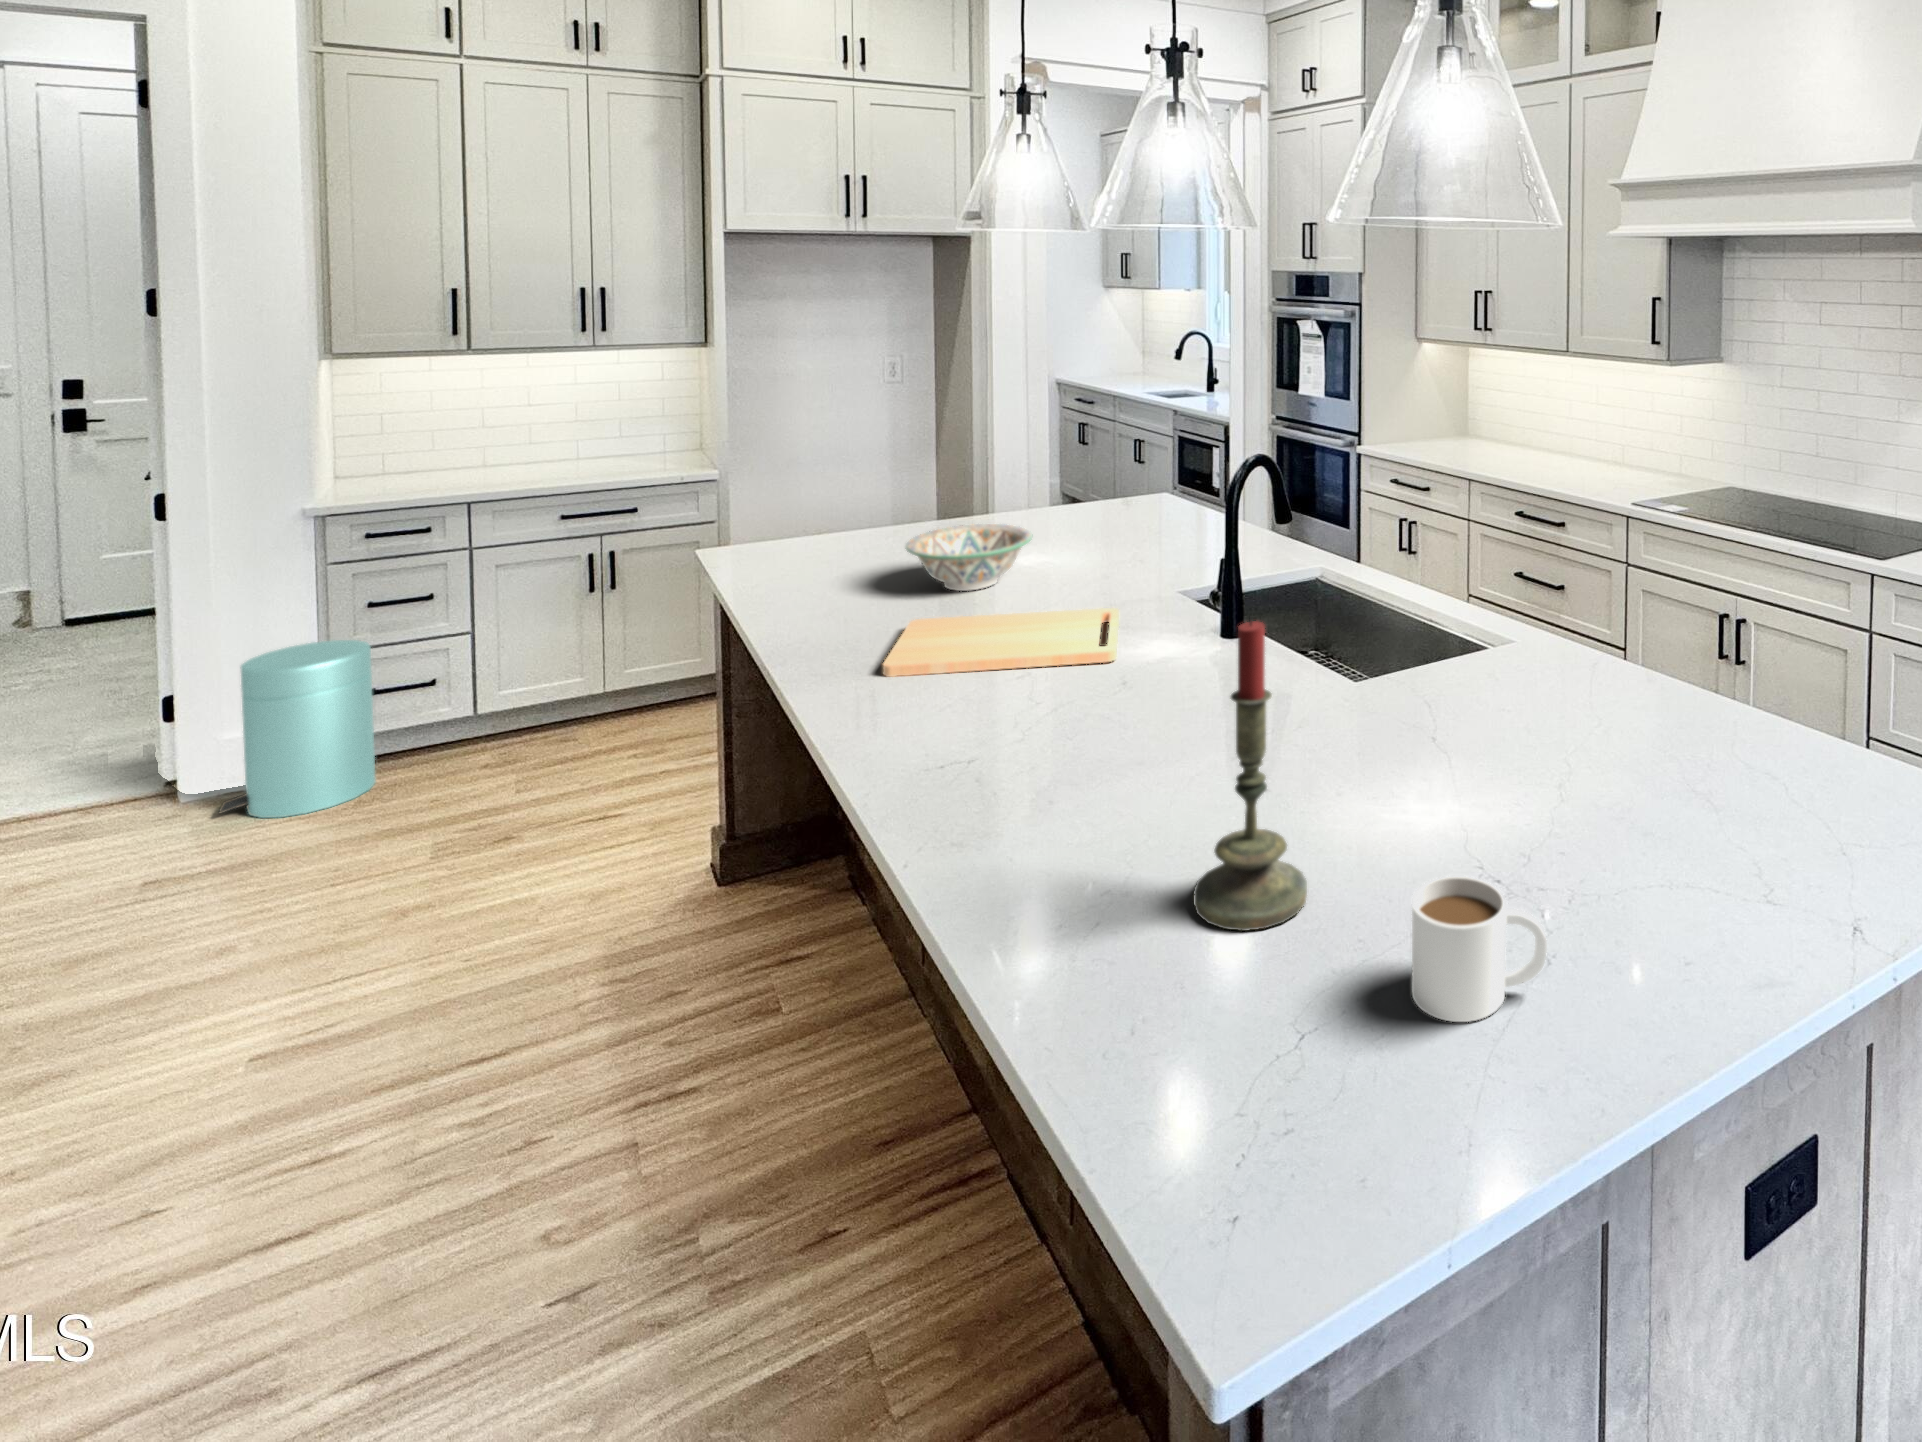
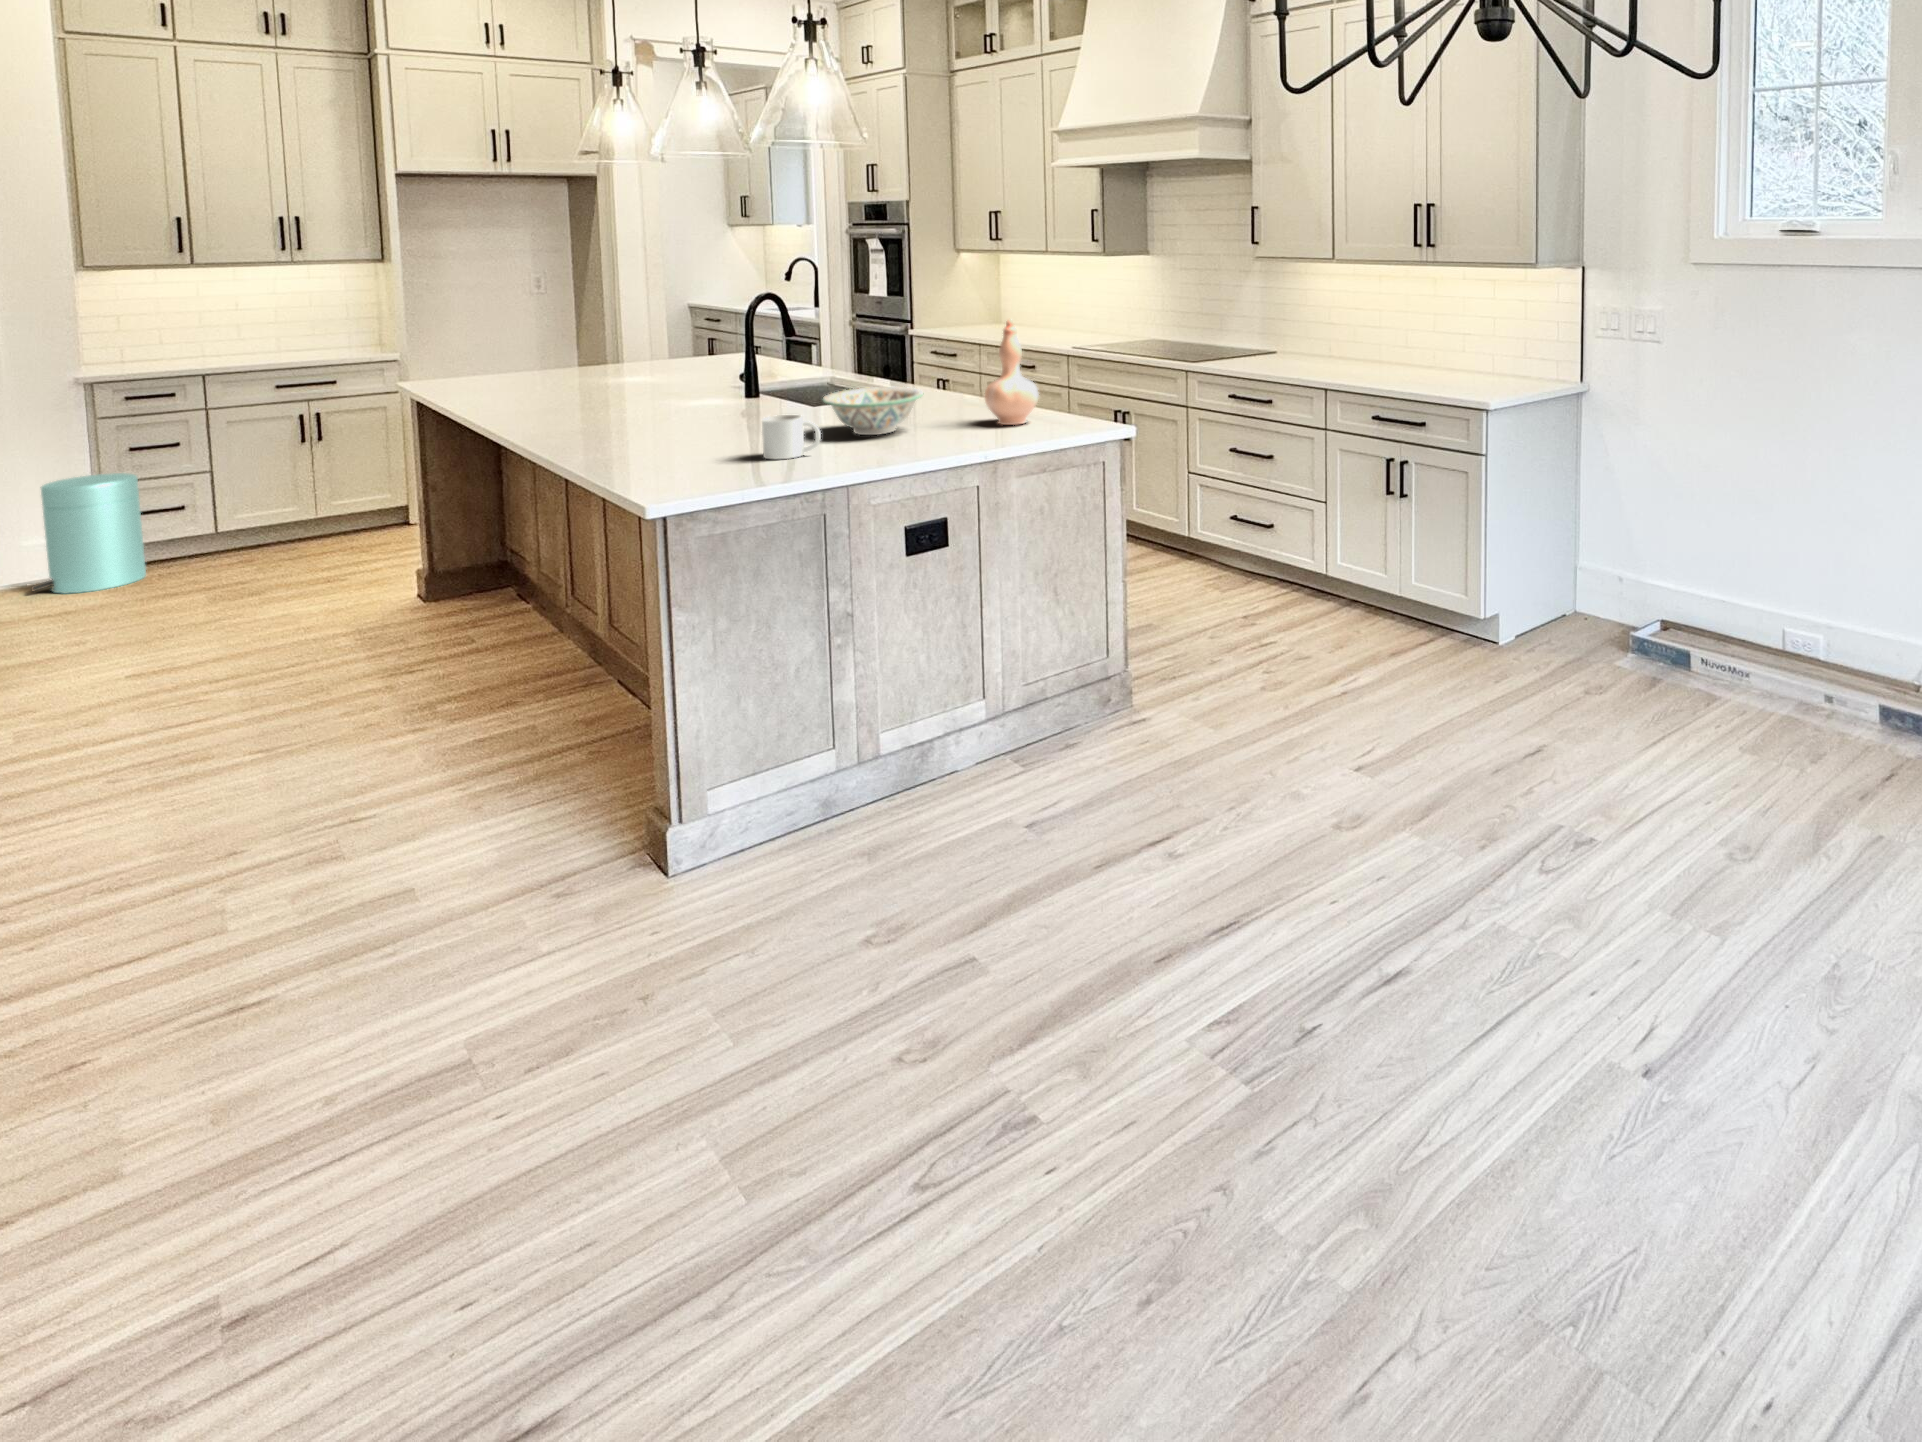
decorative bowl: present [906,524,1032,591] -> present [823,387,923,435]
vase: none [1770,589,1887,820] -> present [985,319,1039,425]
cutting board: present [883,608,1119,677] -> none [532,385,683,409]
candle: present [1194,618,1307,931] -> none [680,318,735,450]

